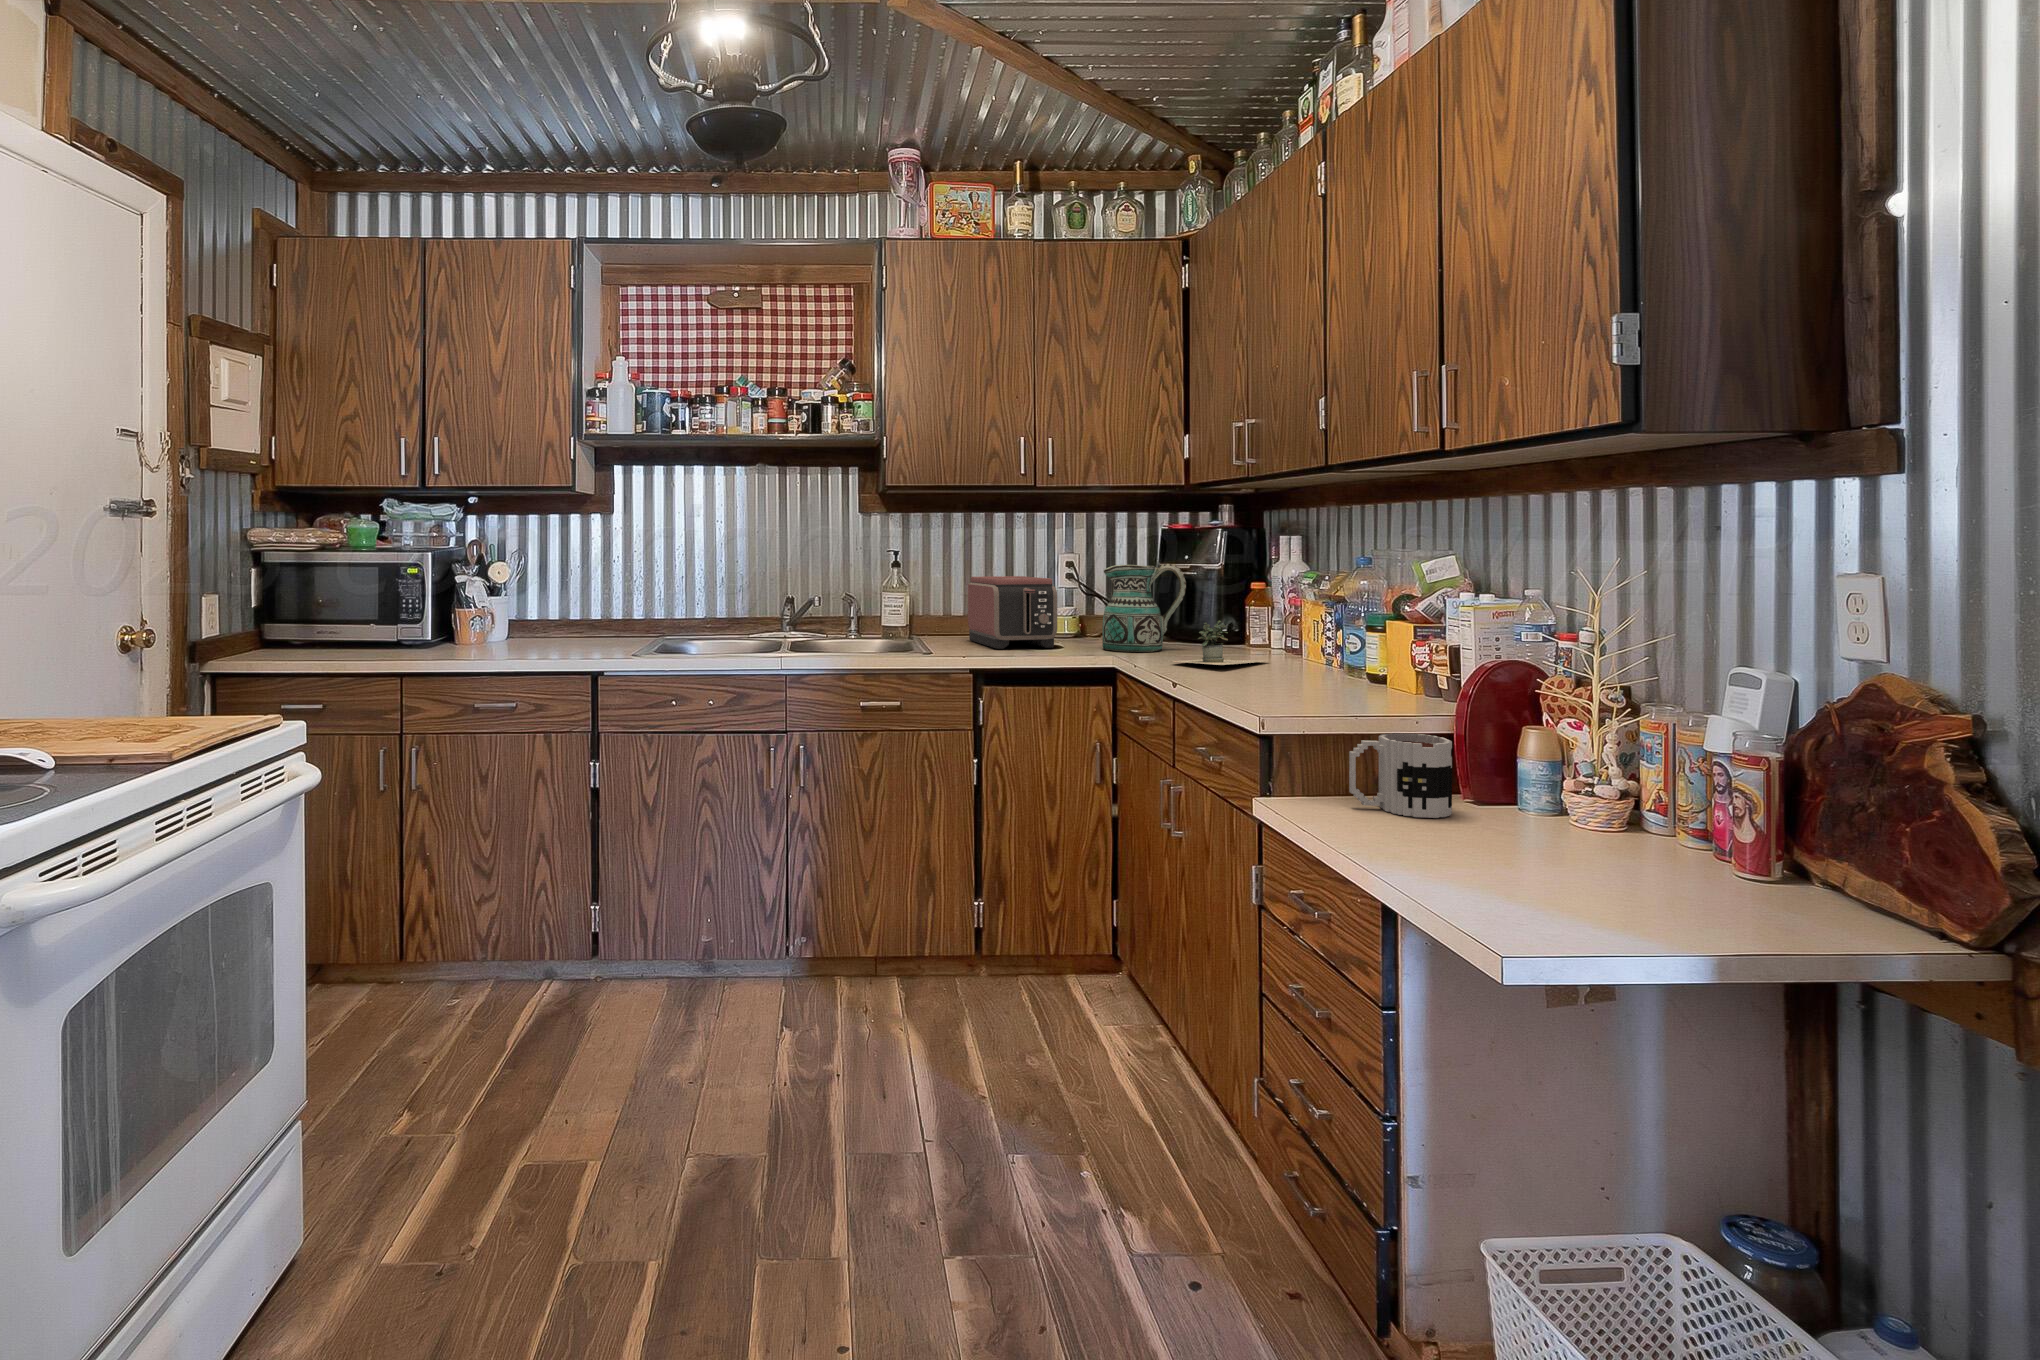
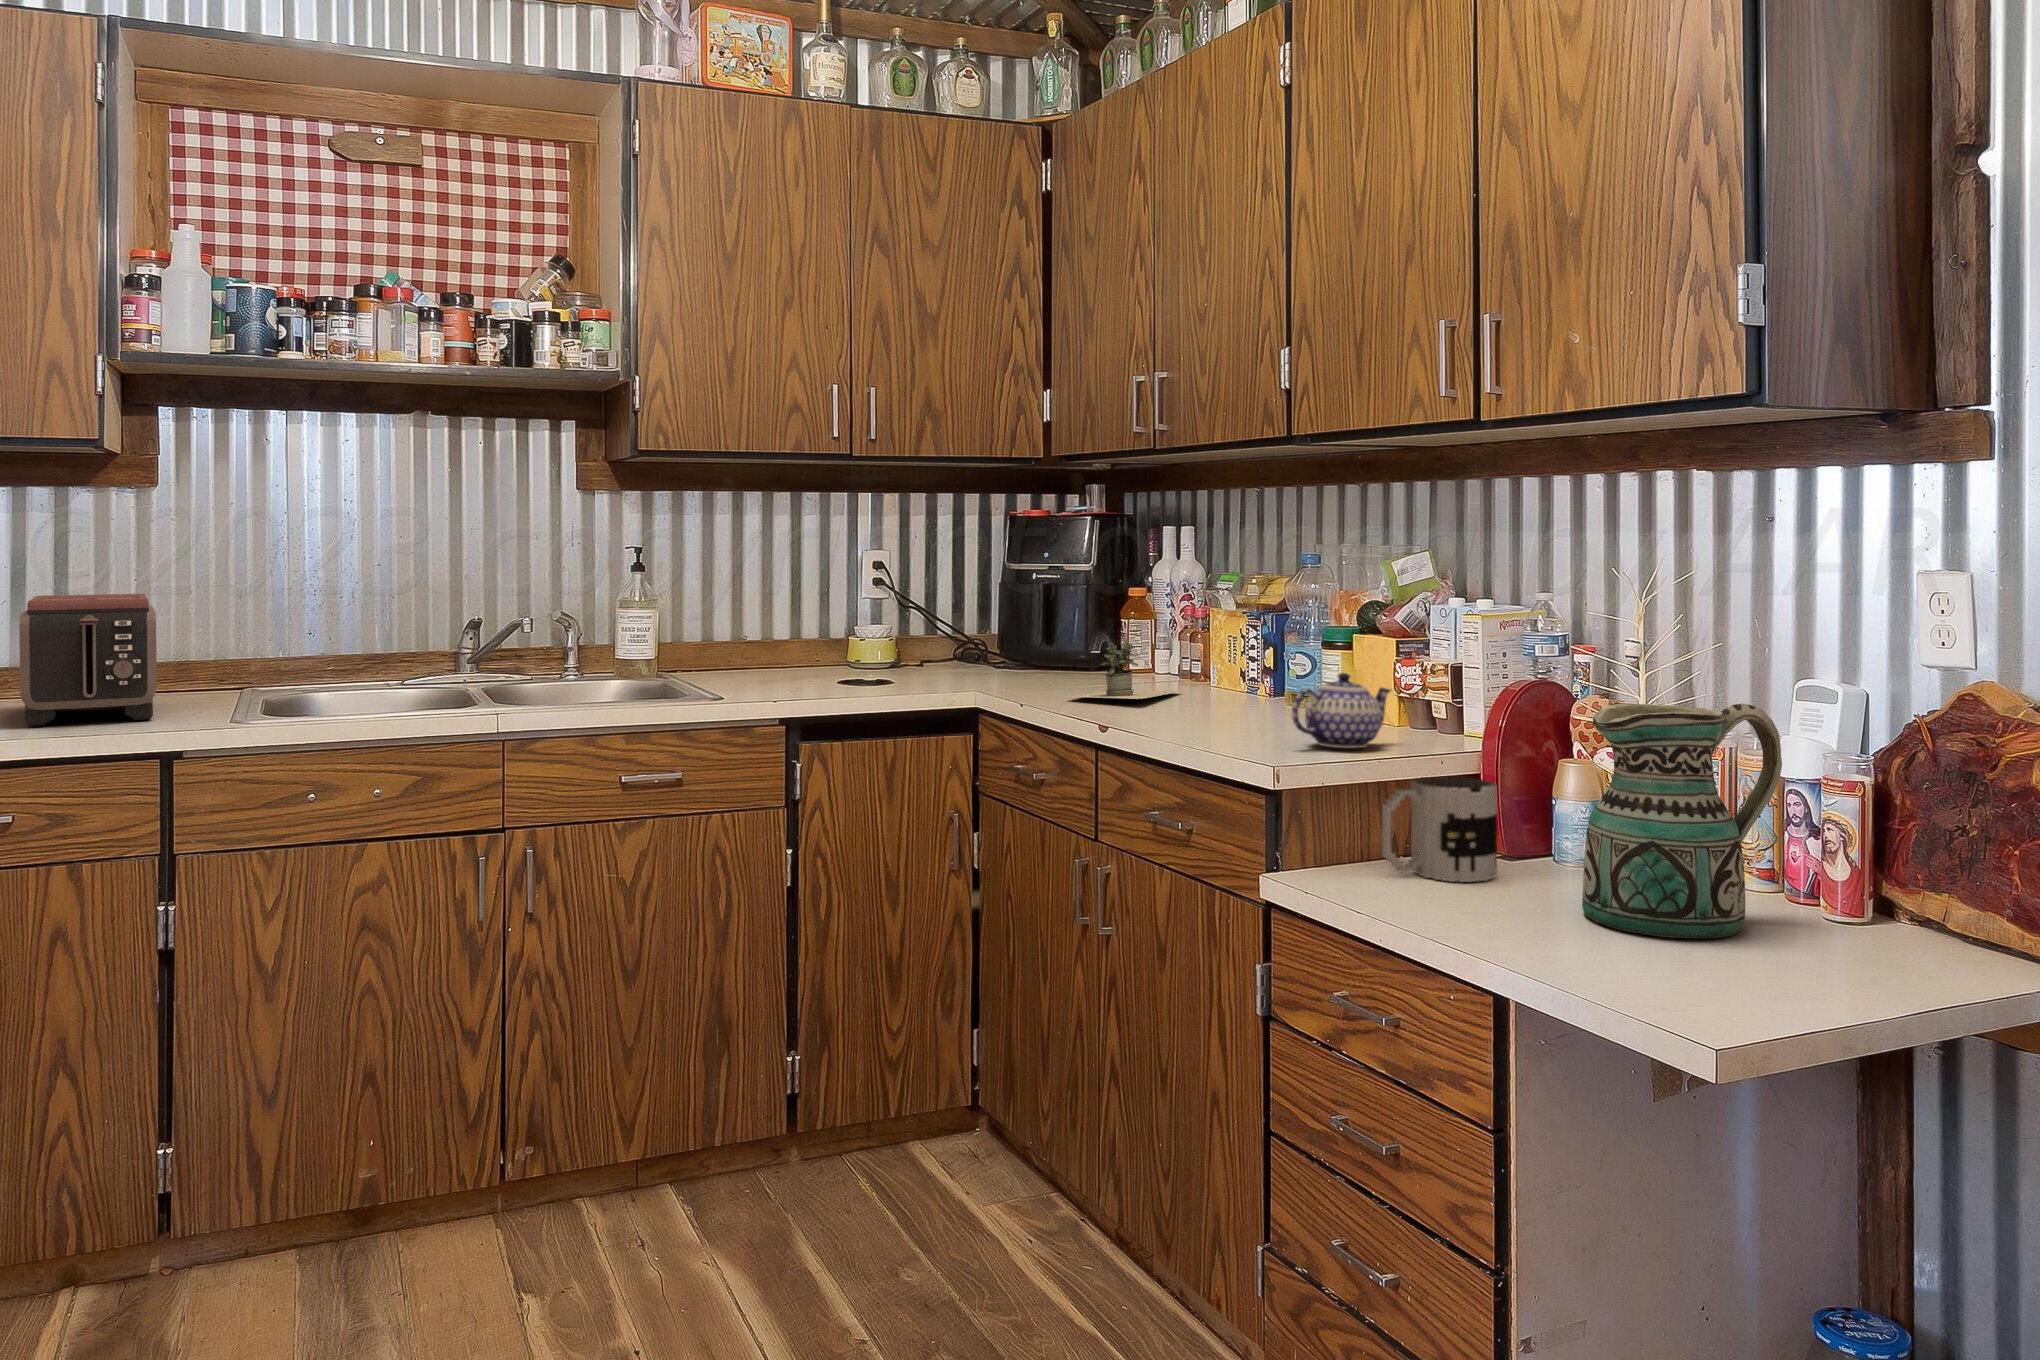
ceramic pitcher: present [1102,564,1186,652] -> present [1582,703,1782,938]
toaster: present [968,576,1057,649] -> present [19,594,157,726]
teapot: none [1298,649,1393,708] -> present [1292,673,1391,748]

